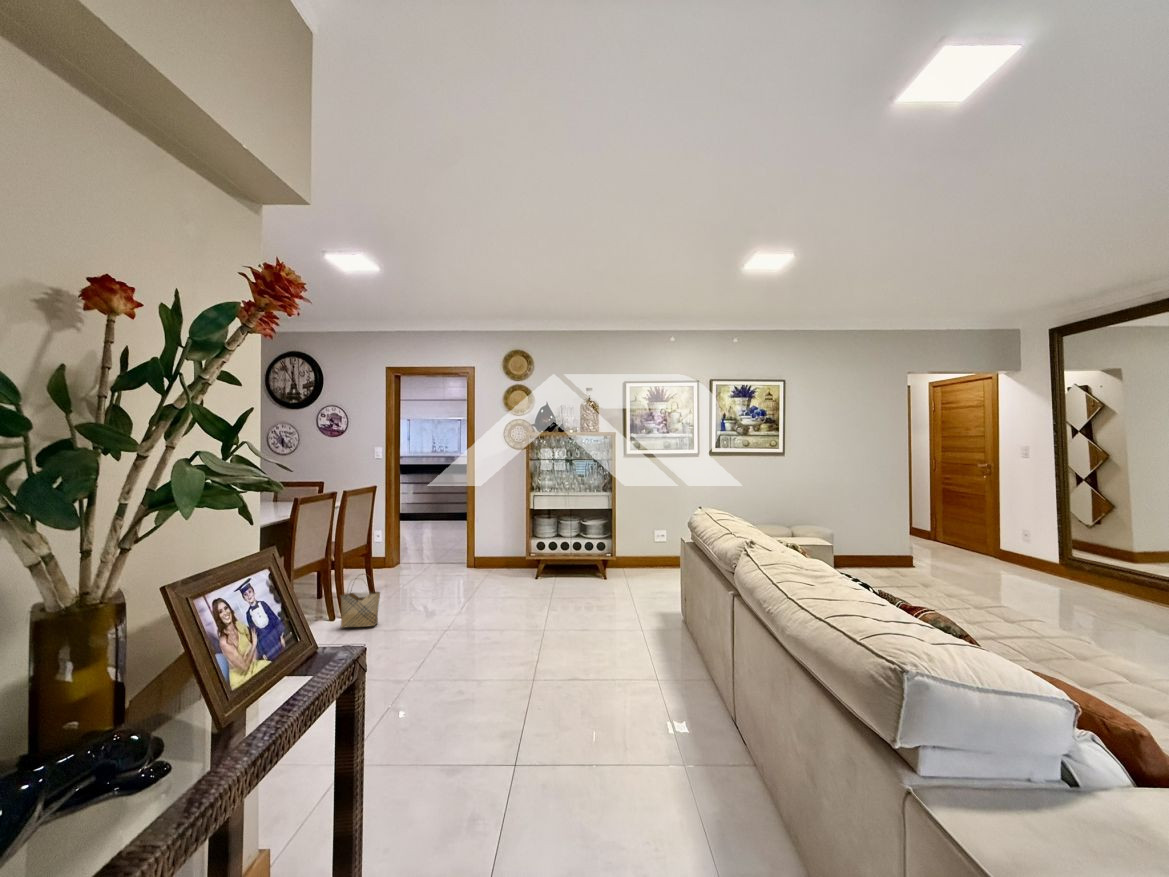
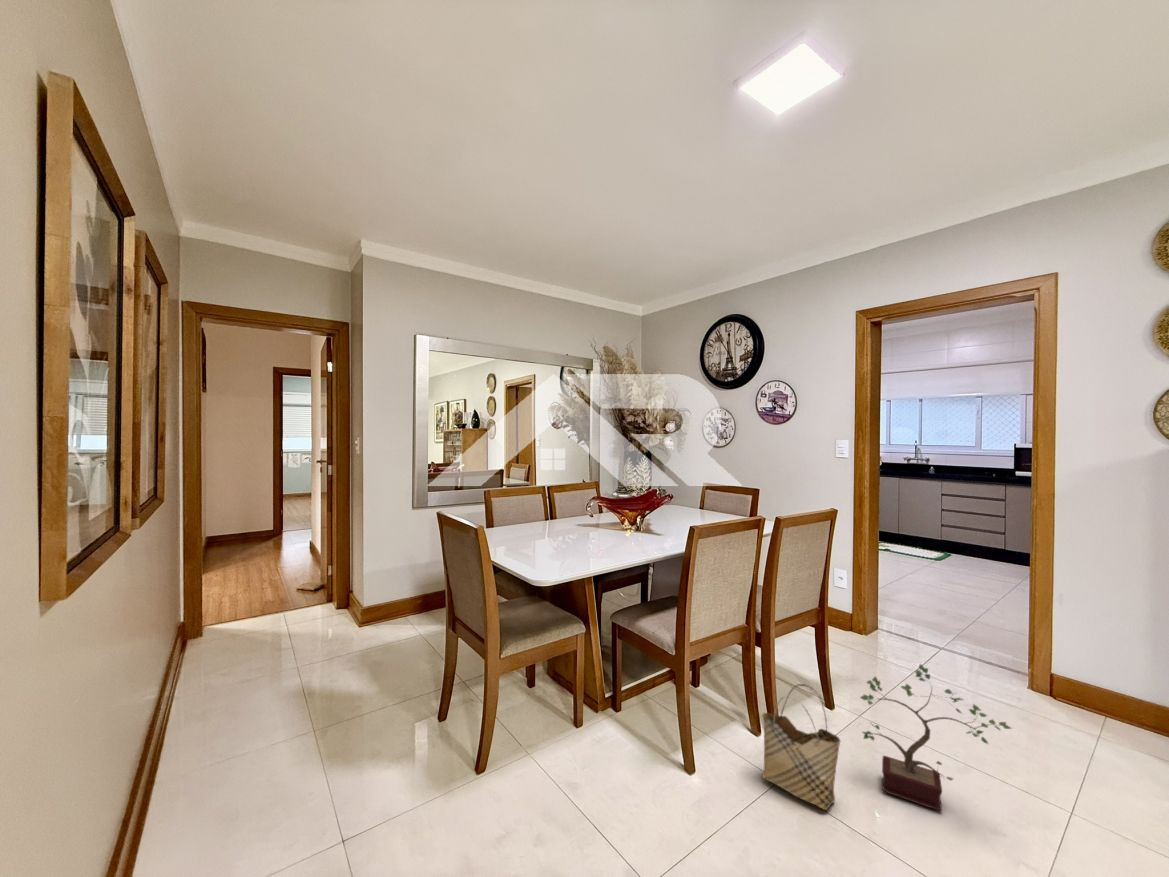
potted plant: none [389,550,448,614] -> present [861,664,1011,810]

